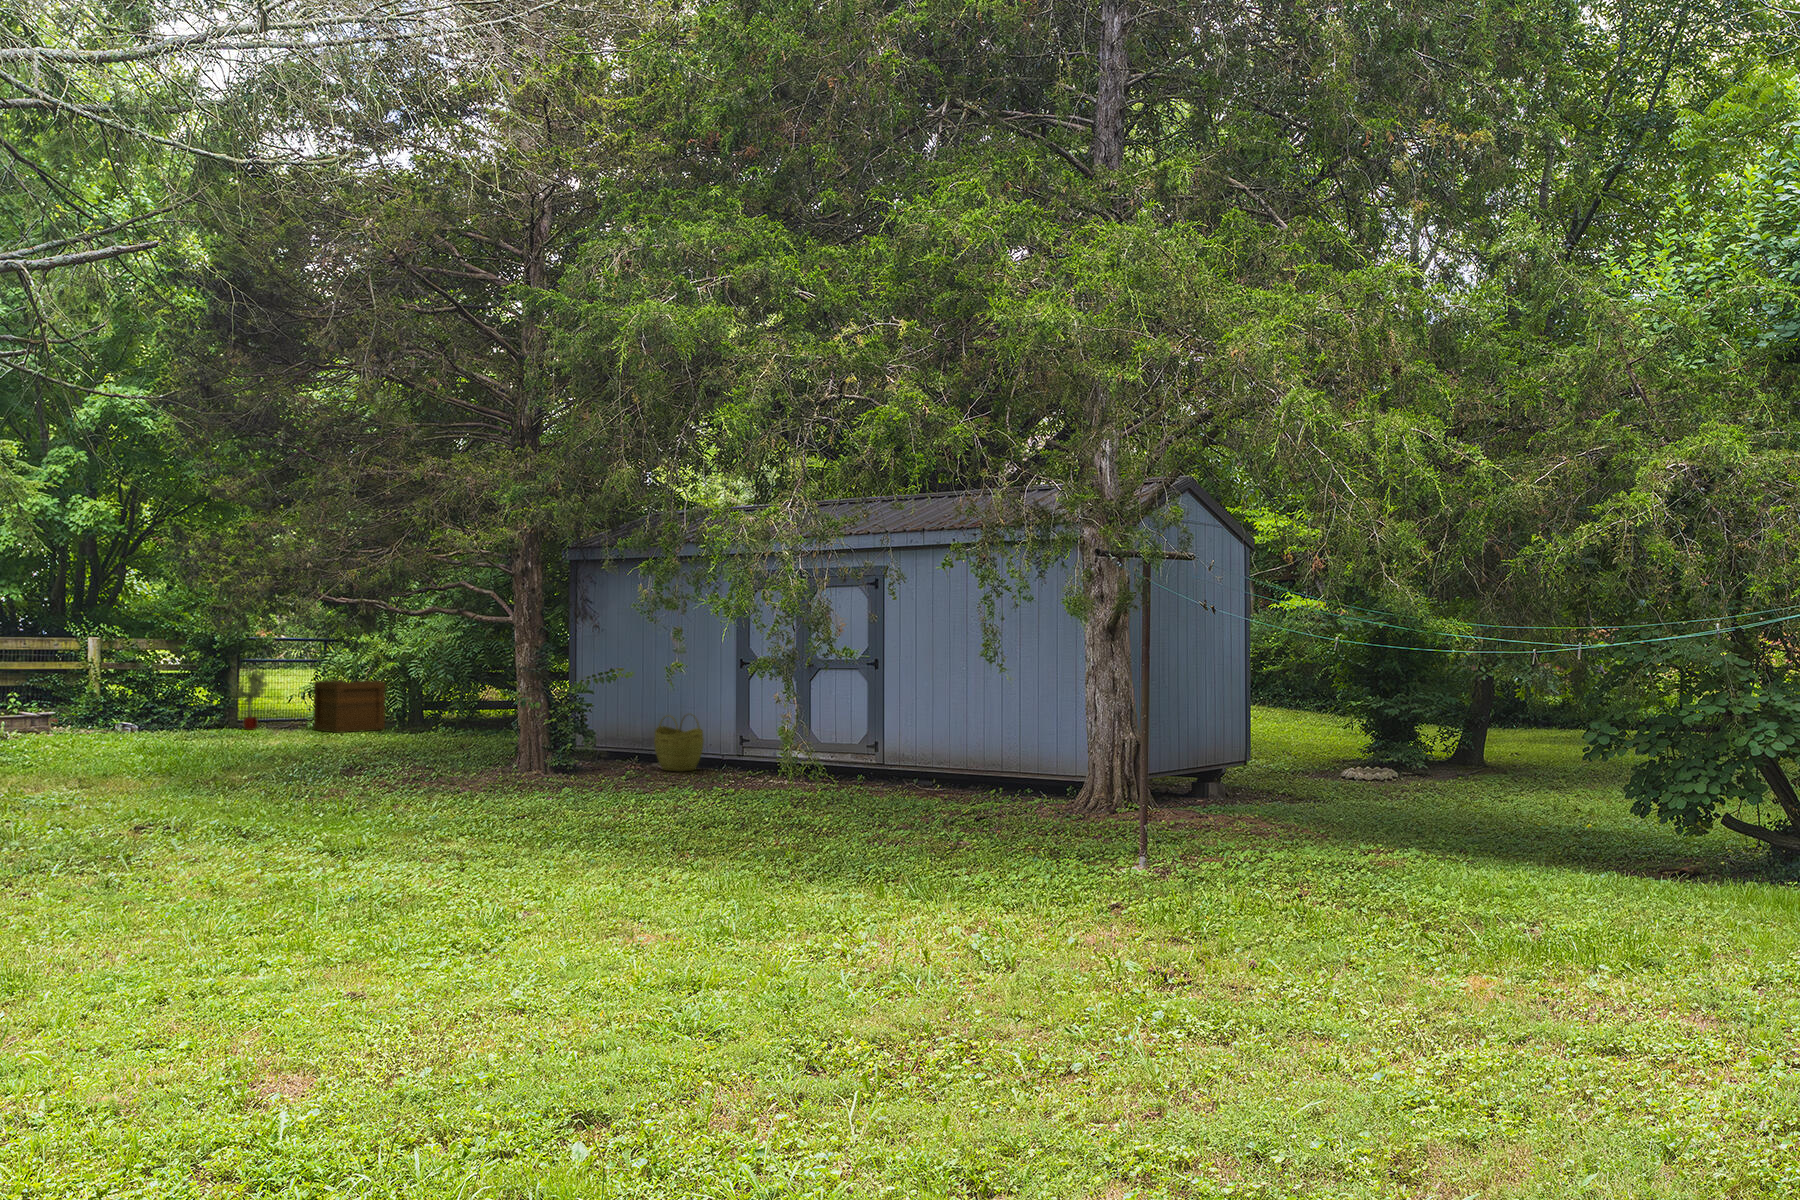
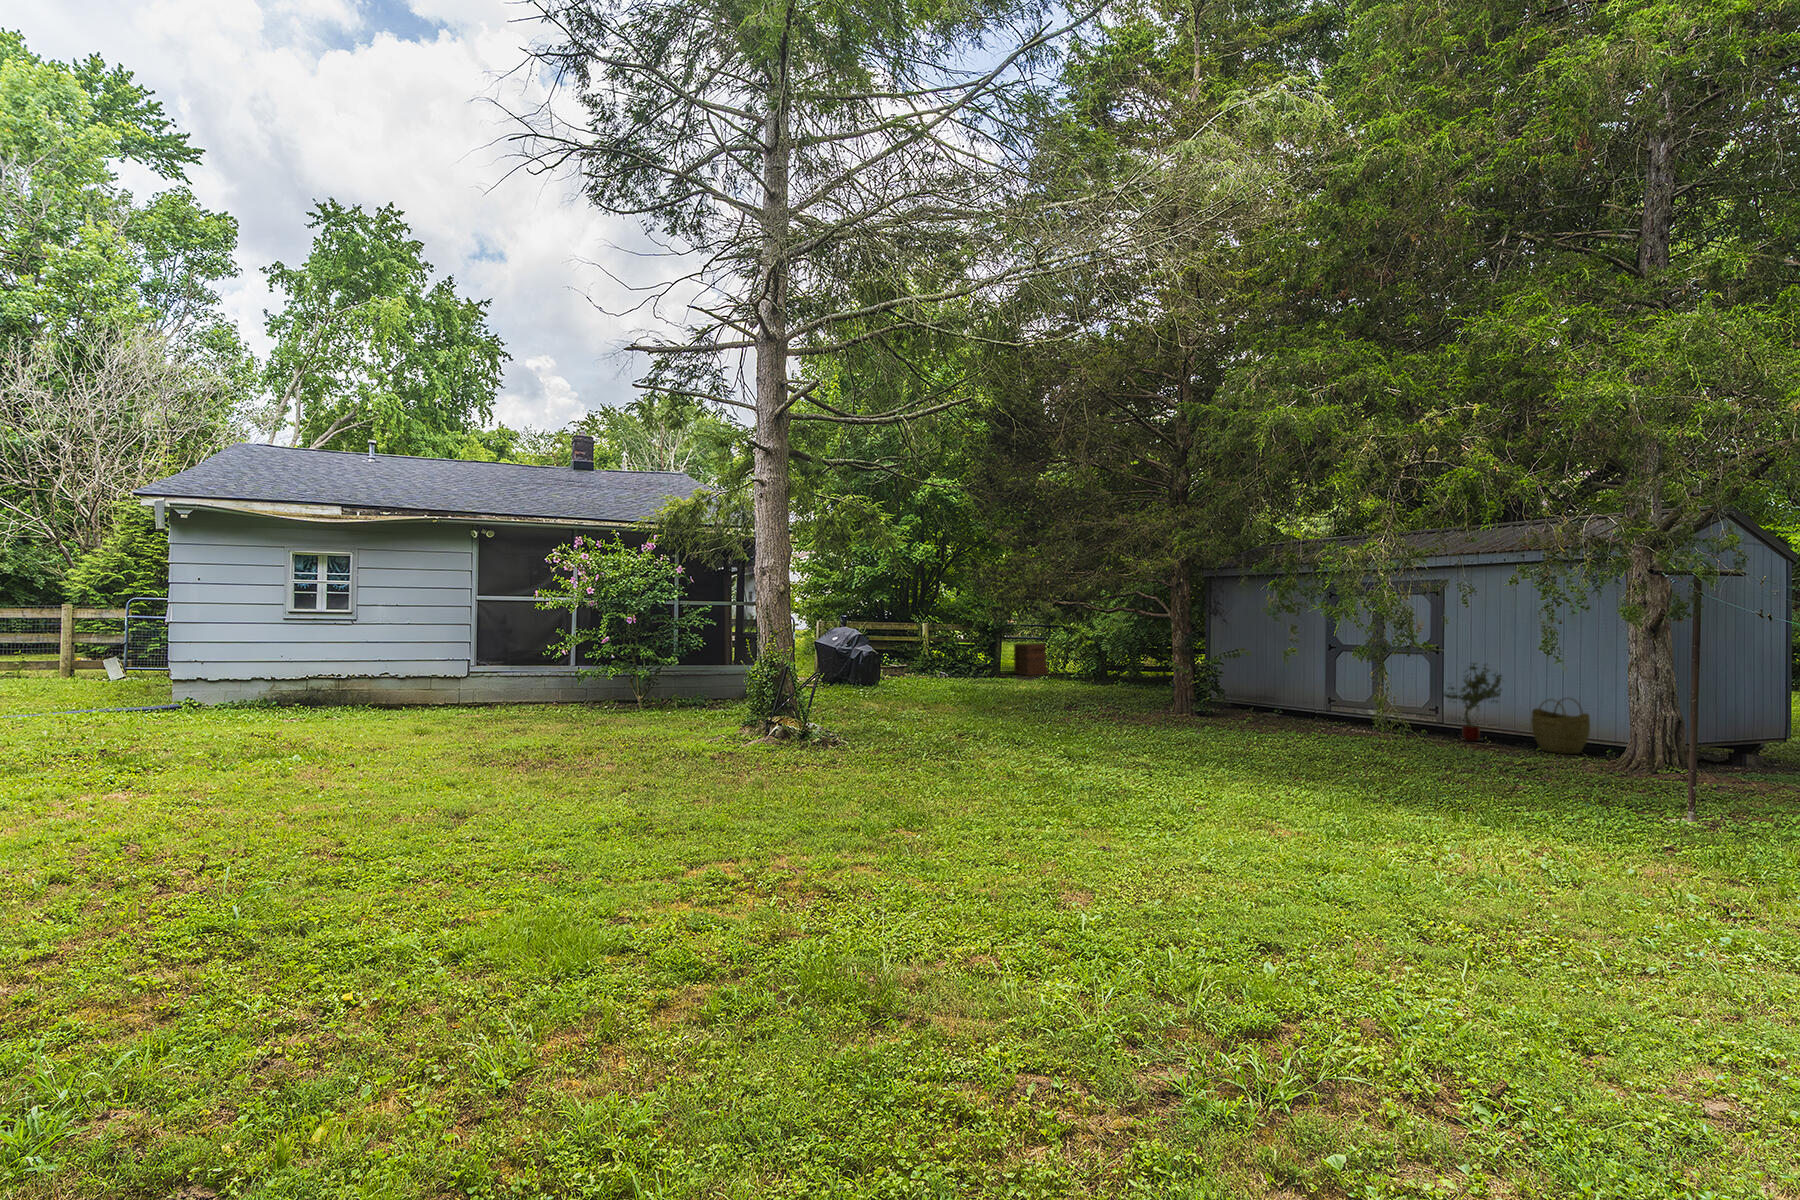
potted tree: present [230,665,267,730] -> present [1443,663,1502,741]
woven basket: present [654,716,704,772] -> present [1531,700,1590,754]

